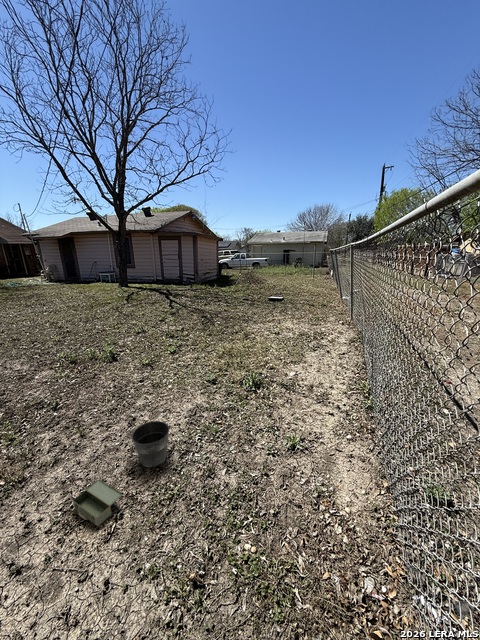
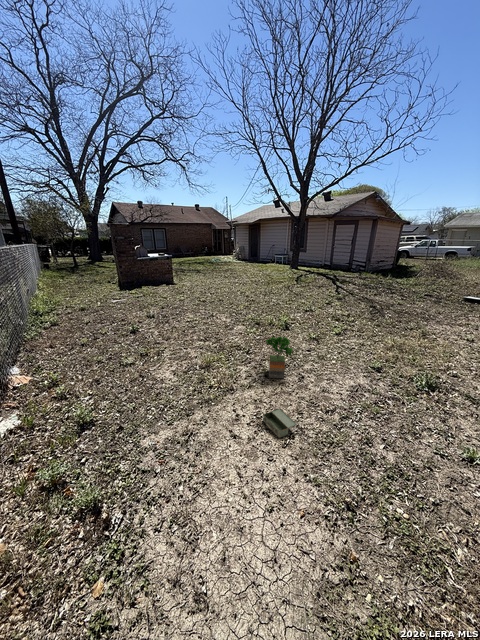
potted tree: none [72,377,113,435] -> present [266,337,293,378]
bucket: present [131,421,169,467] -> none [303,381,338,417]

